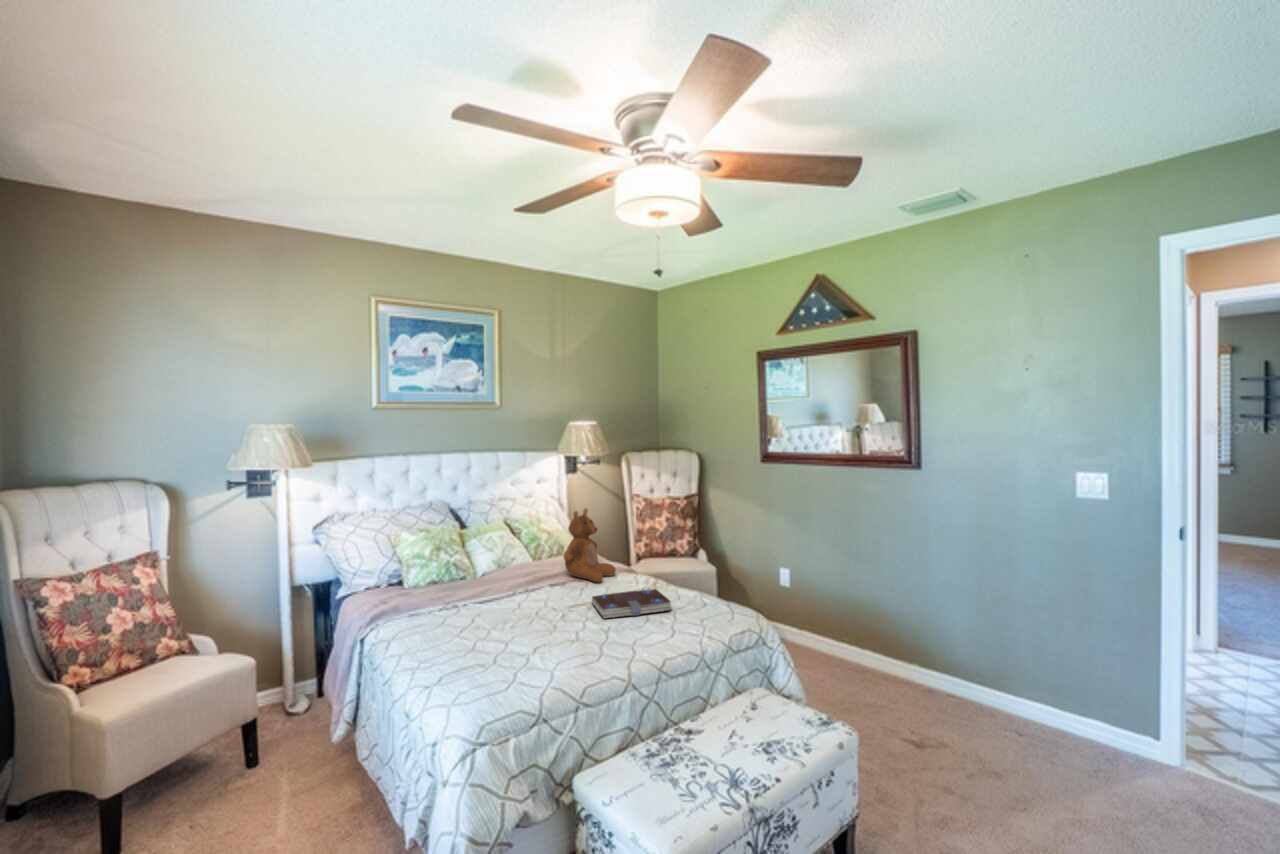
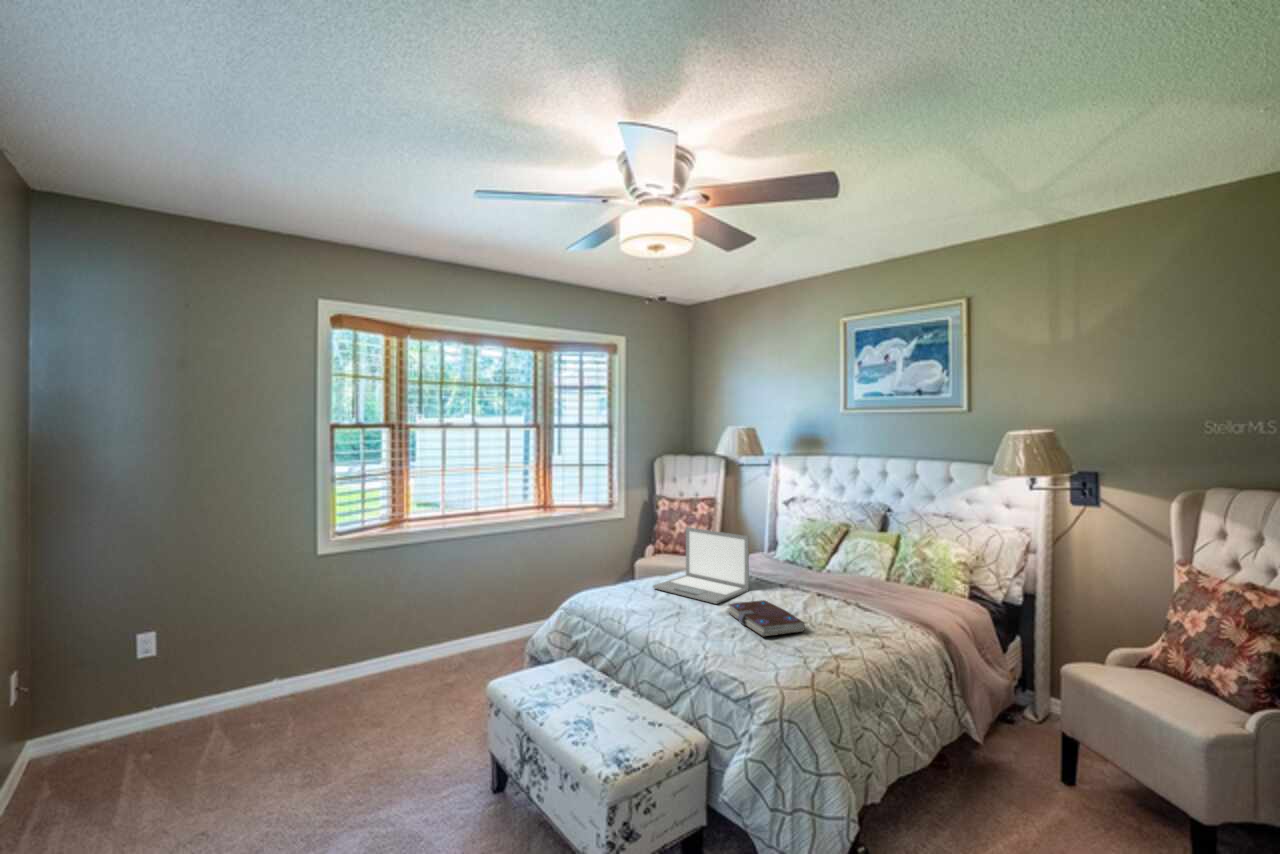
teddy bear: present [564,508,616,582] -> none [816,524,882,610]
laptop: none [450,544,576,653] -> present [653,527,749,604]

